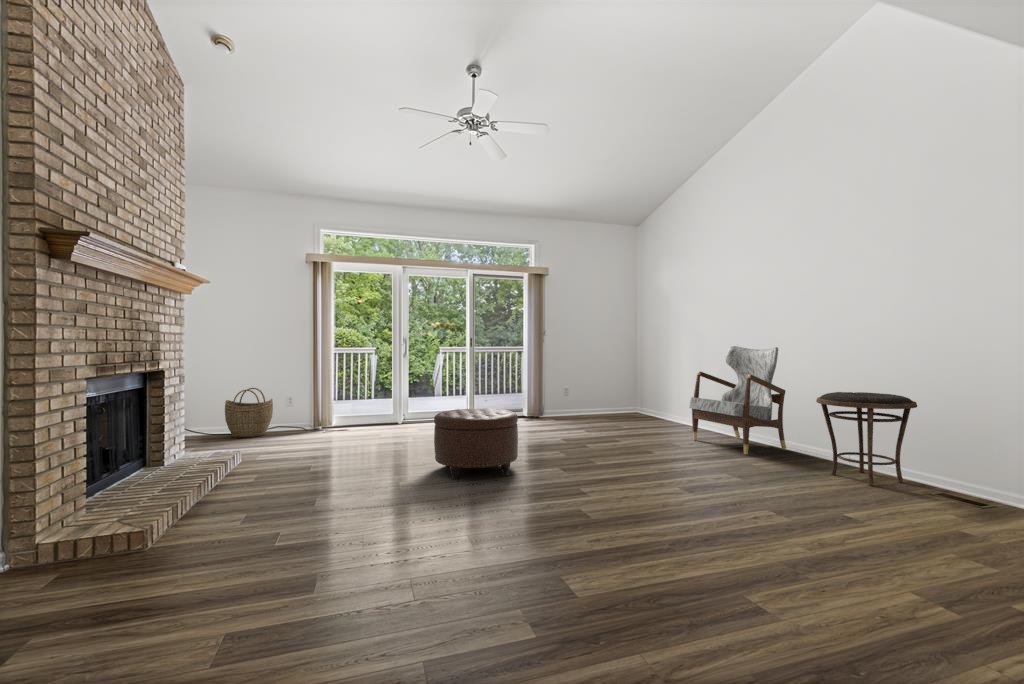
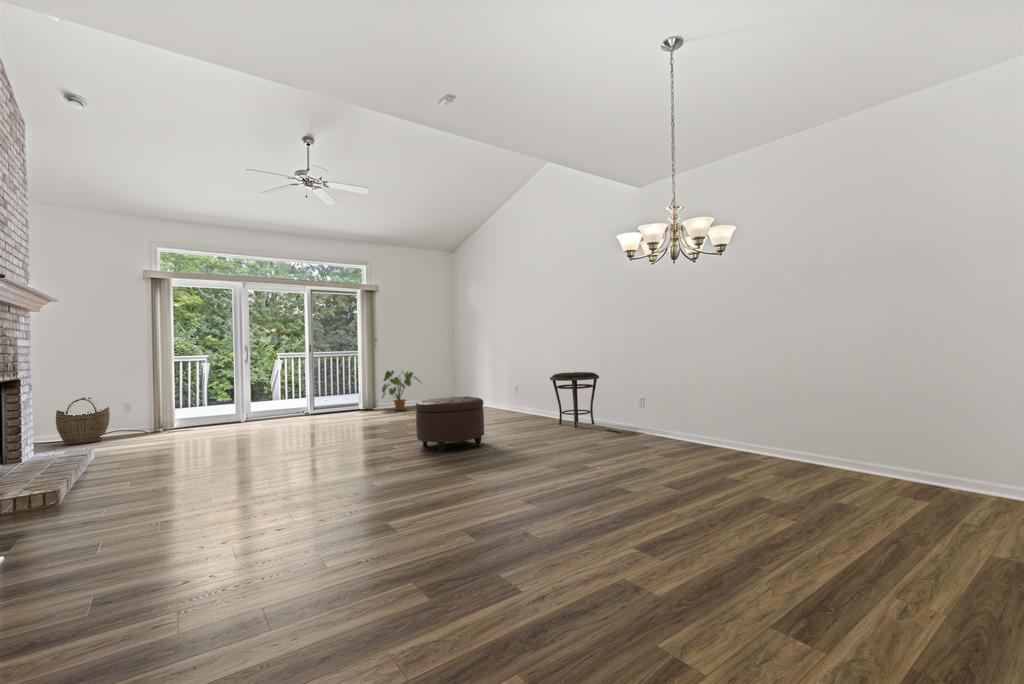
armchair: present [689,346,786,454] -> none [483,346,545,419]
house plant: none [548,370,600,422] -> present [382,371,421,411]
ottoman: present [434,408,518,479] -> present [416,396,484,453]

